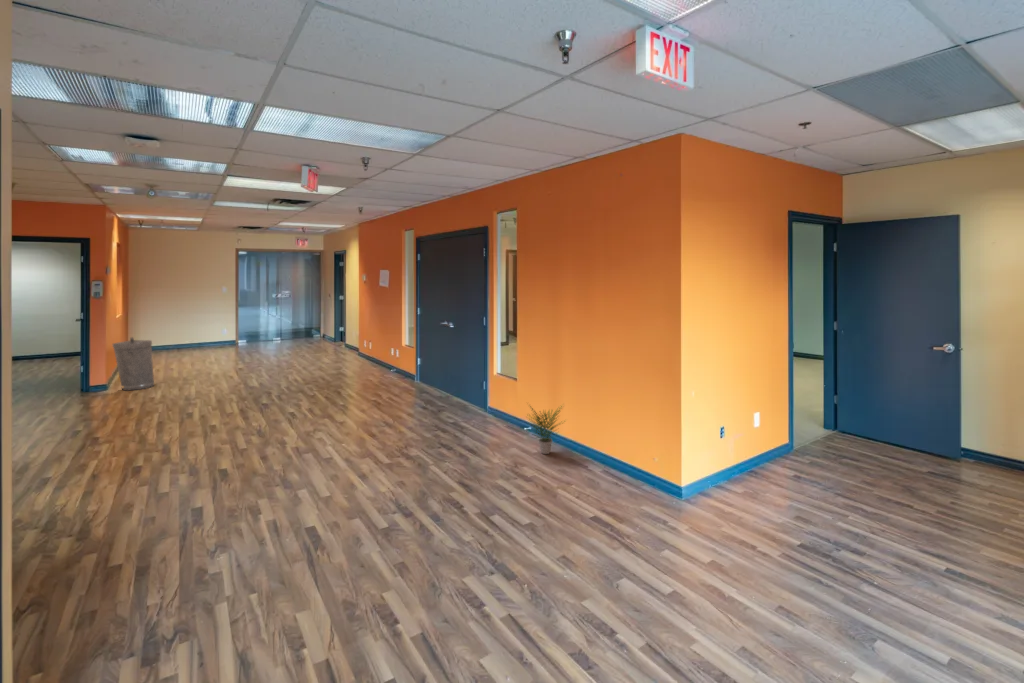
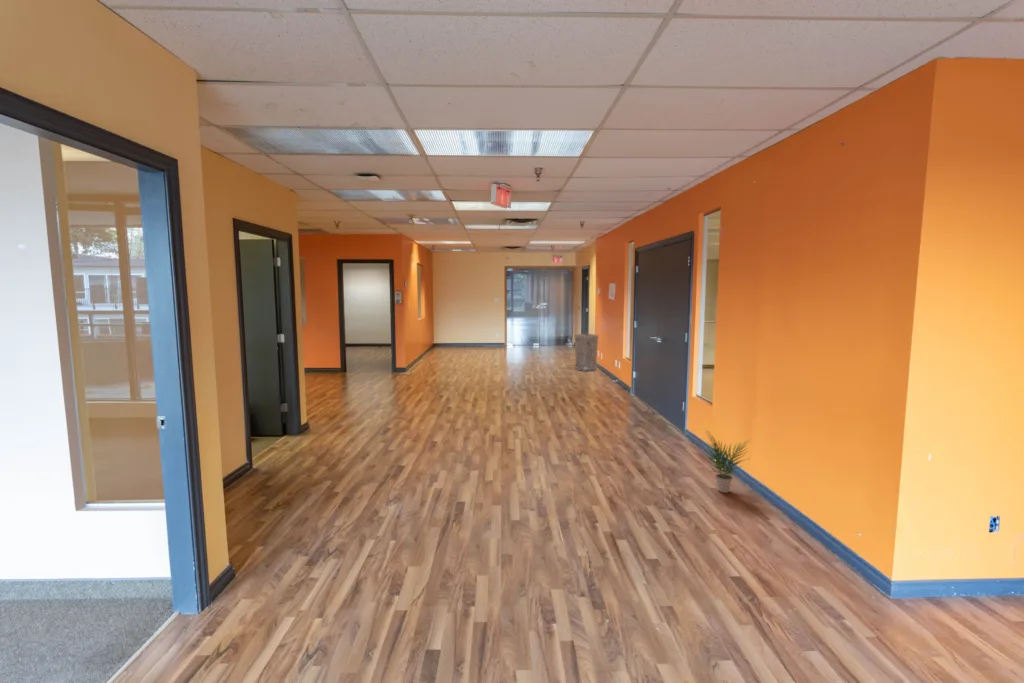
trash can: present [113,337,154,390] -> present [575,332,598,371]

